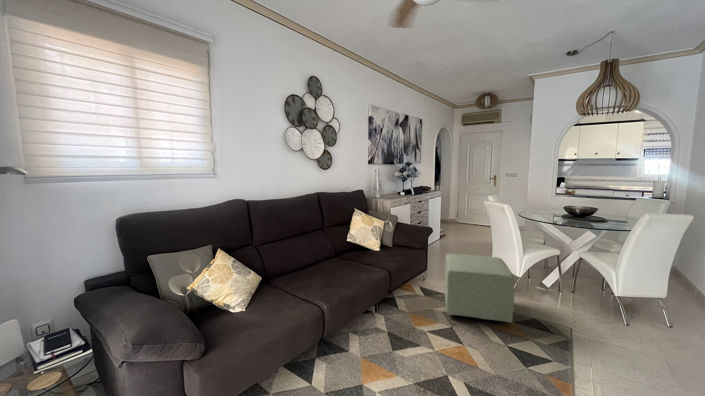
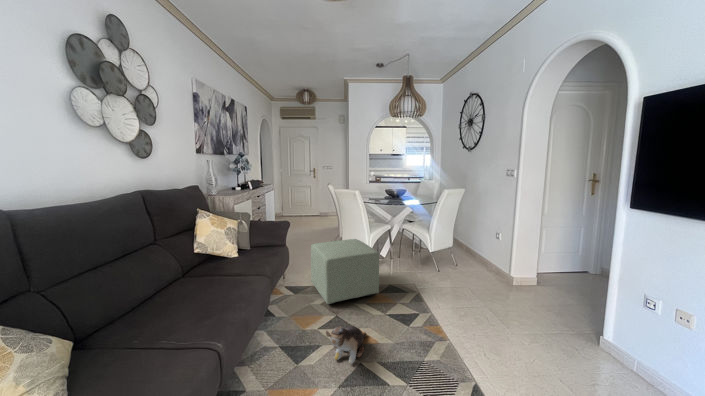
plush toy: none [413,329,470,371] -> present [326,326,366,364]

